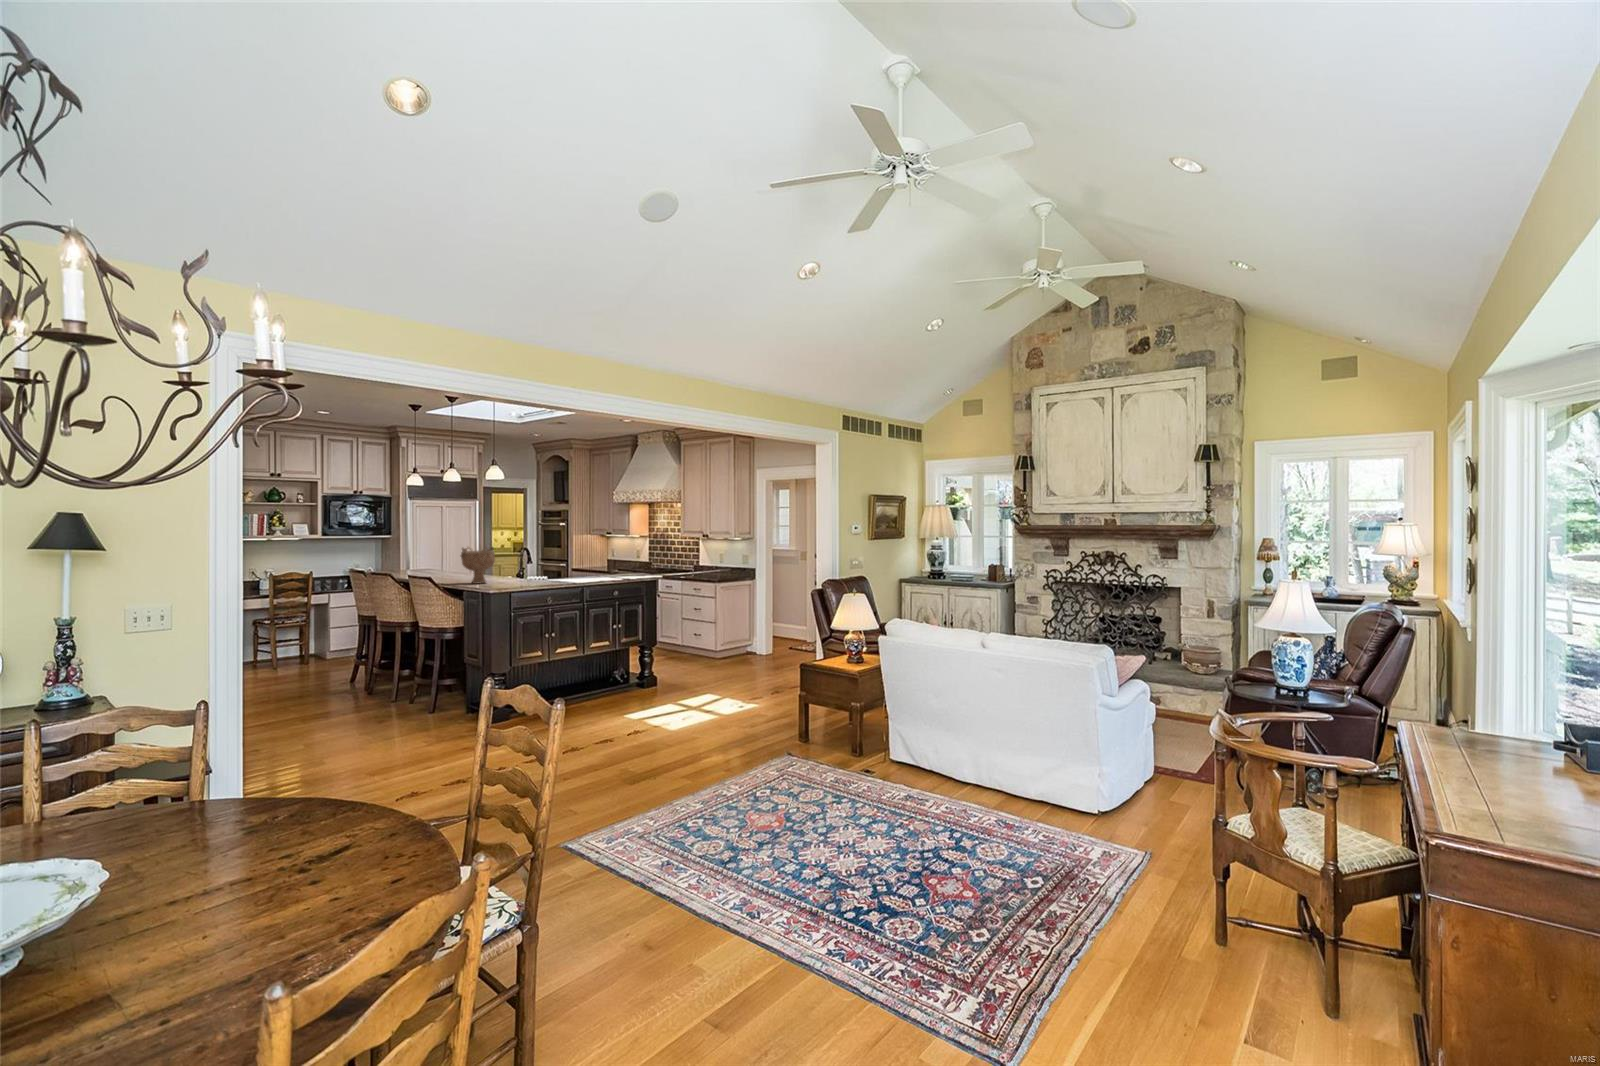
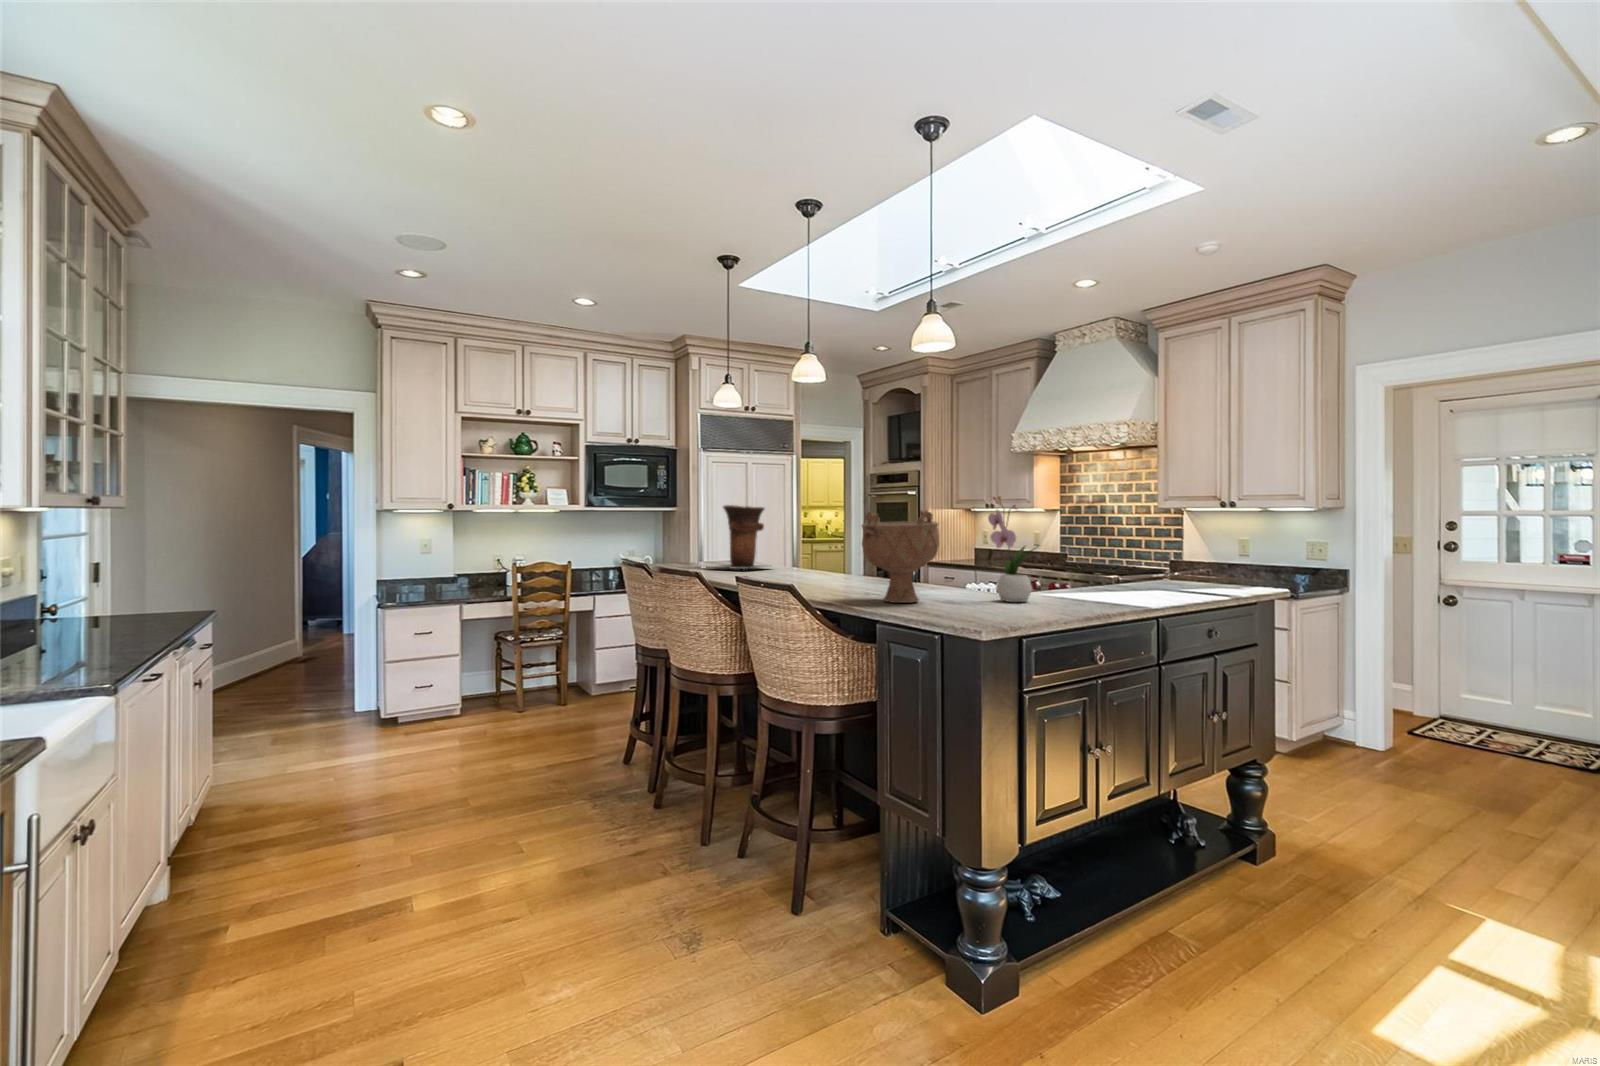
vase: none [400,538,448,573] -> present [714,505,764,569]
flower arrangement: none [519,540,538,582] -> present [988,496,1034,602]

